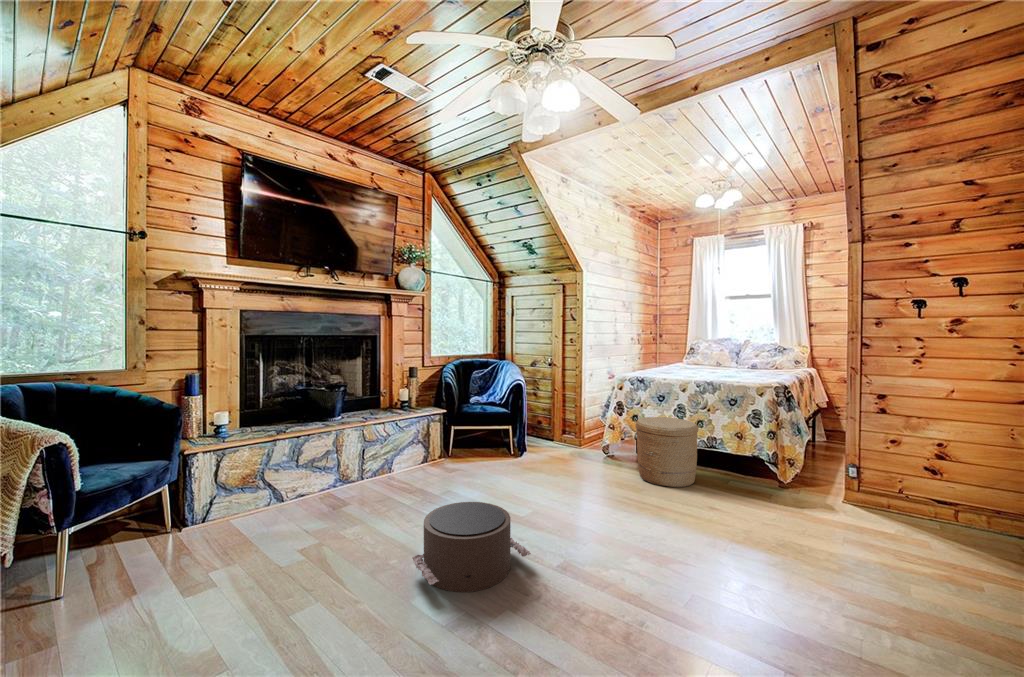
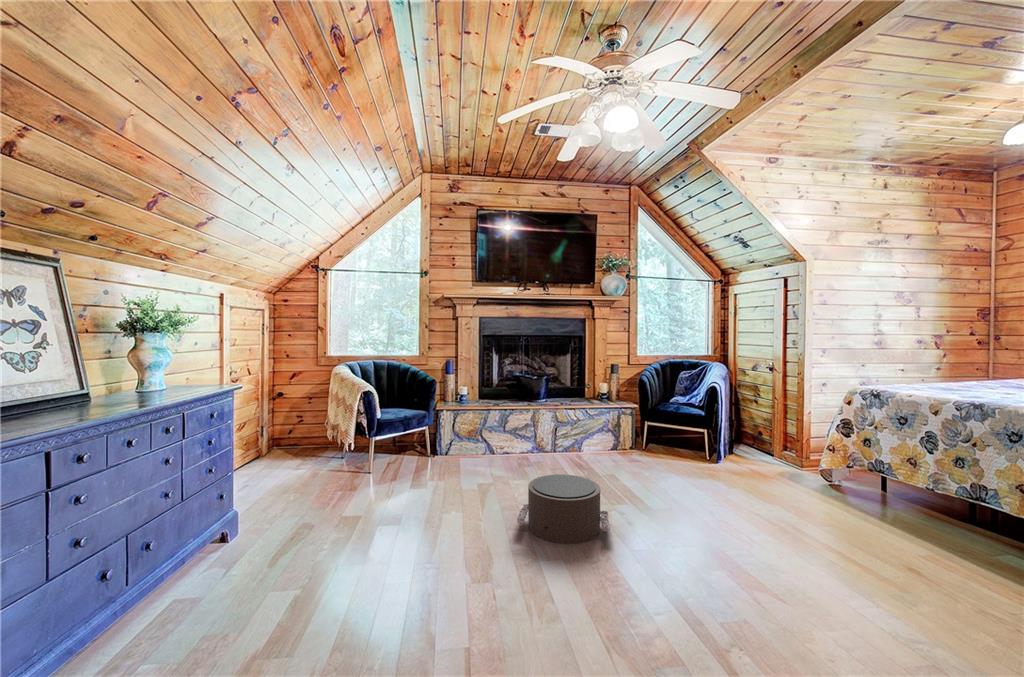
woven basket: present [635,417,698,487] -> none [835,441,940,540]

